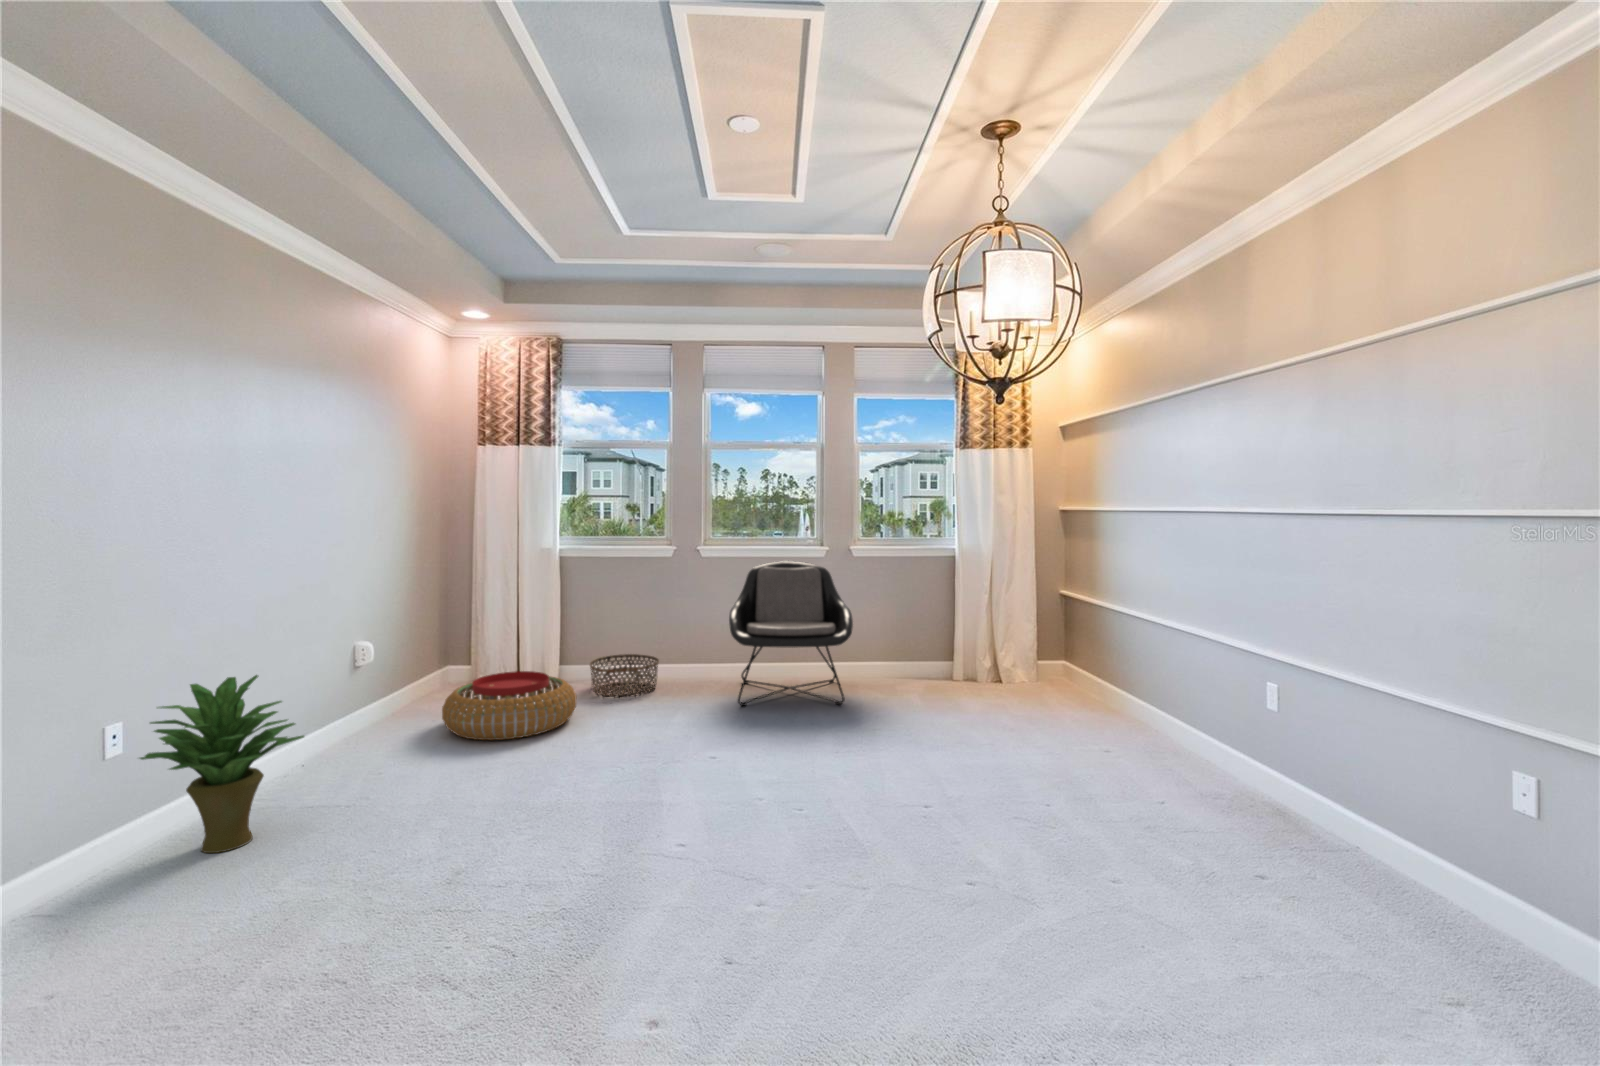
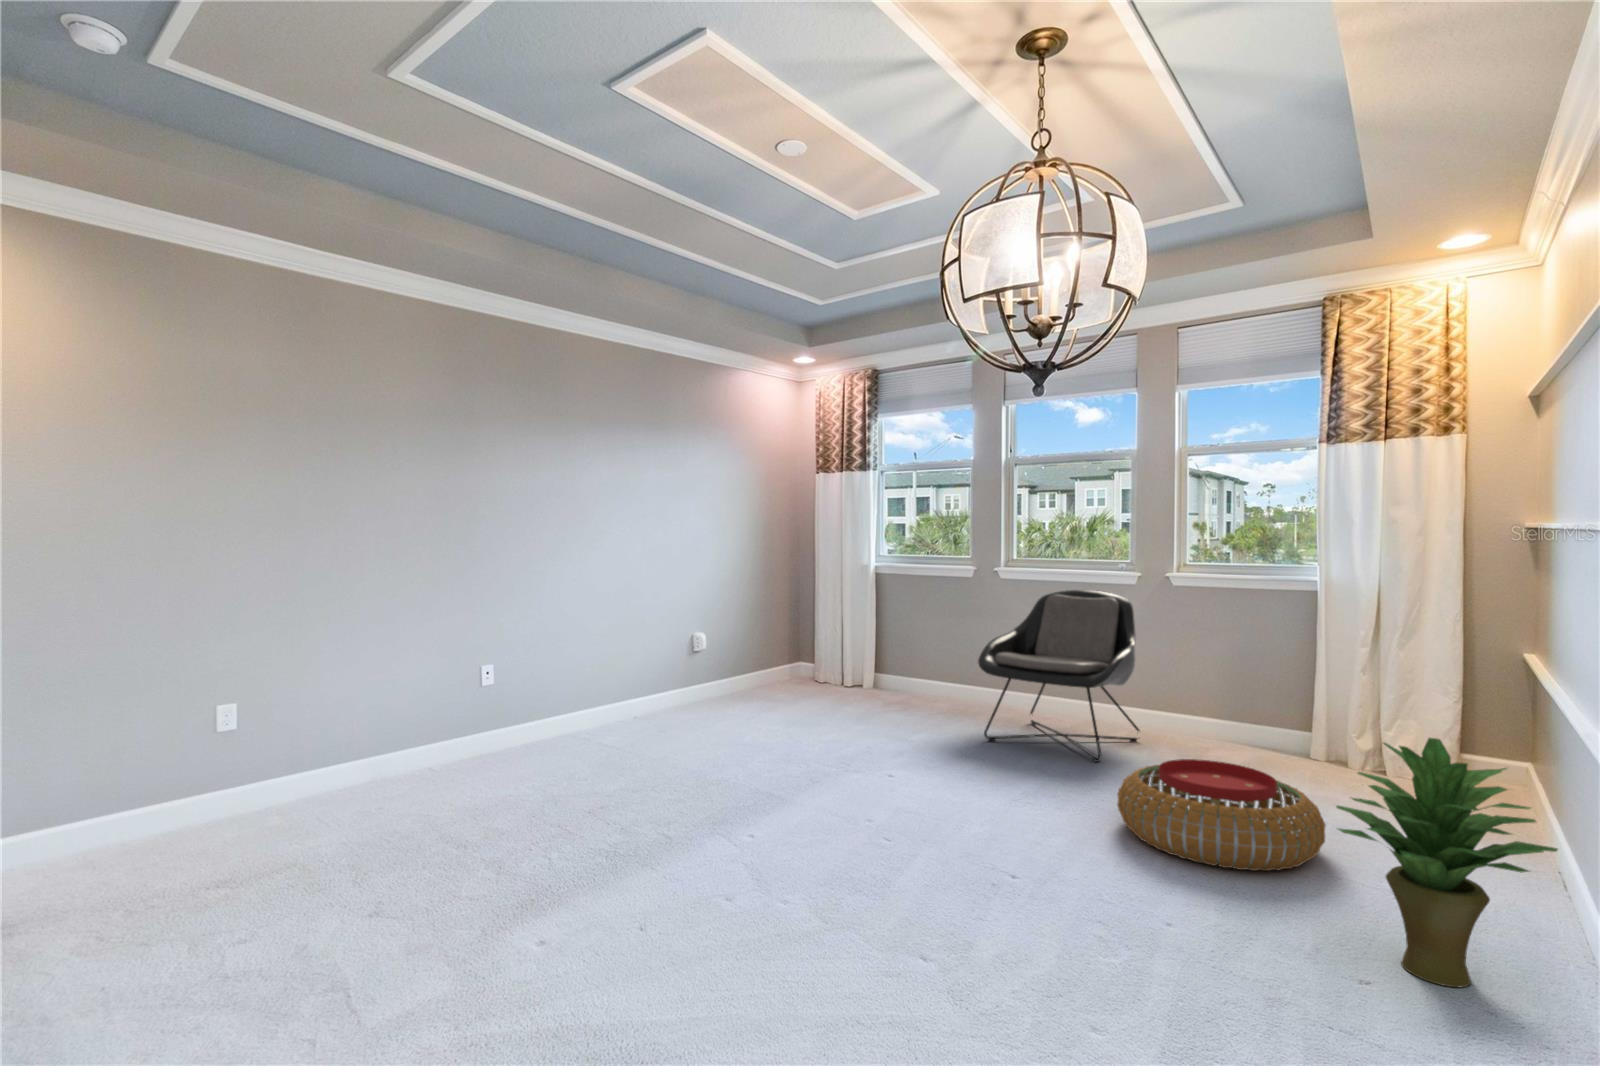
basket: present [590,654,659,696] -> none [877,674,945,714]
pouf: present [442,671,576,740] -> present [1117,759,1325,871]
potted plant: present [140,675,304,853] -> present [1336,738,1558,987]

